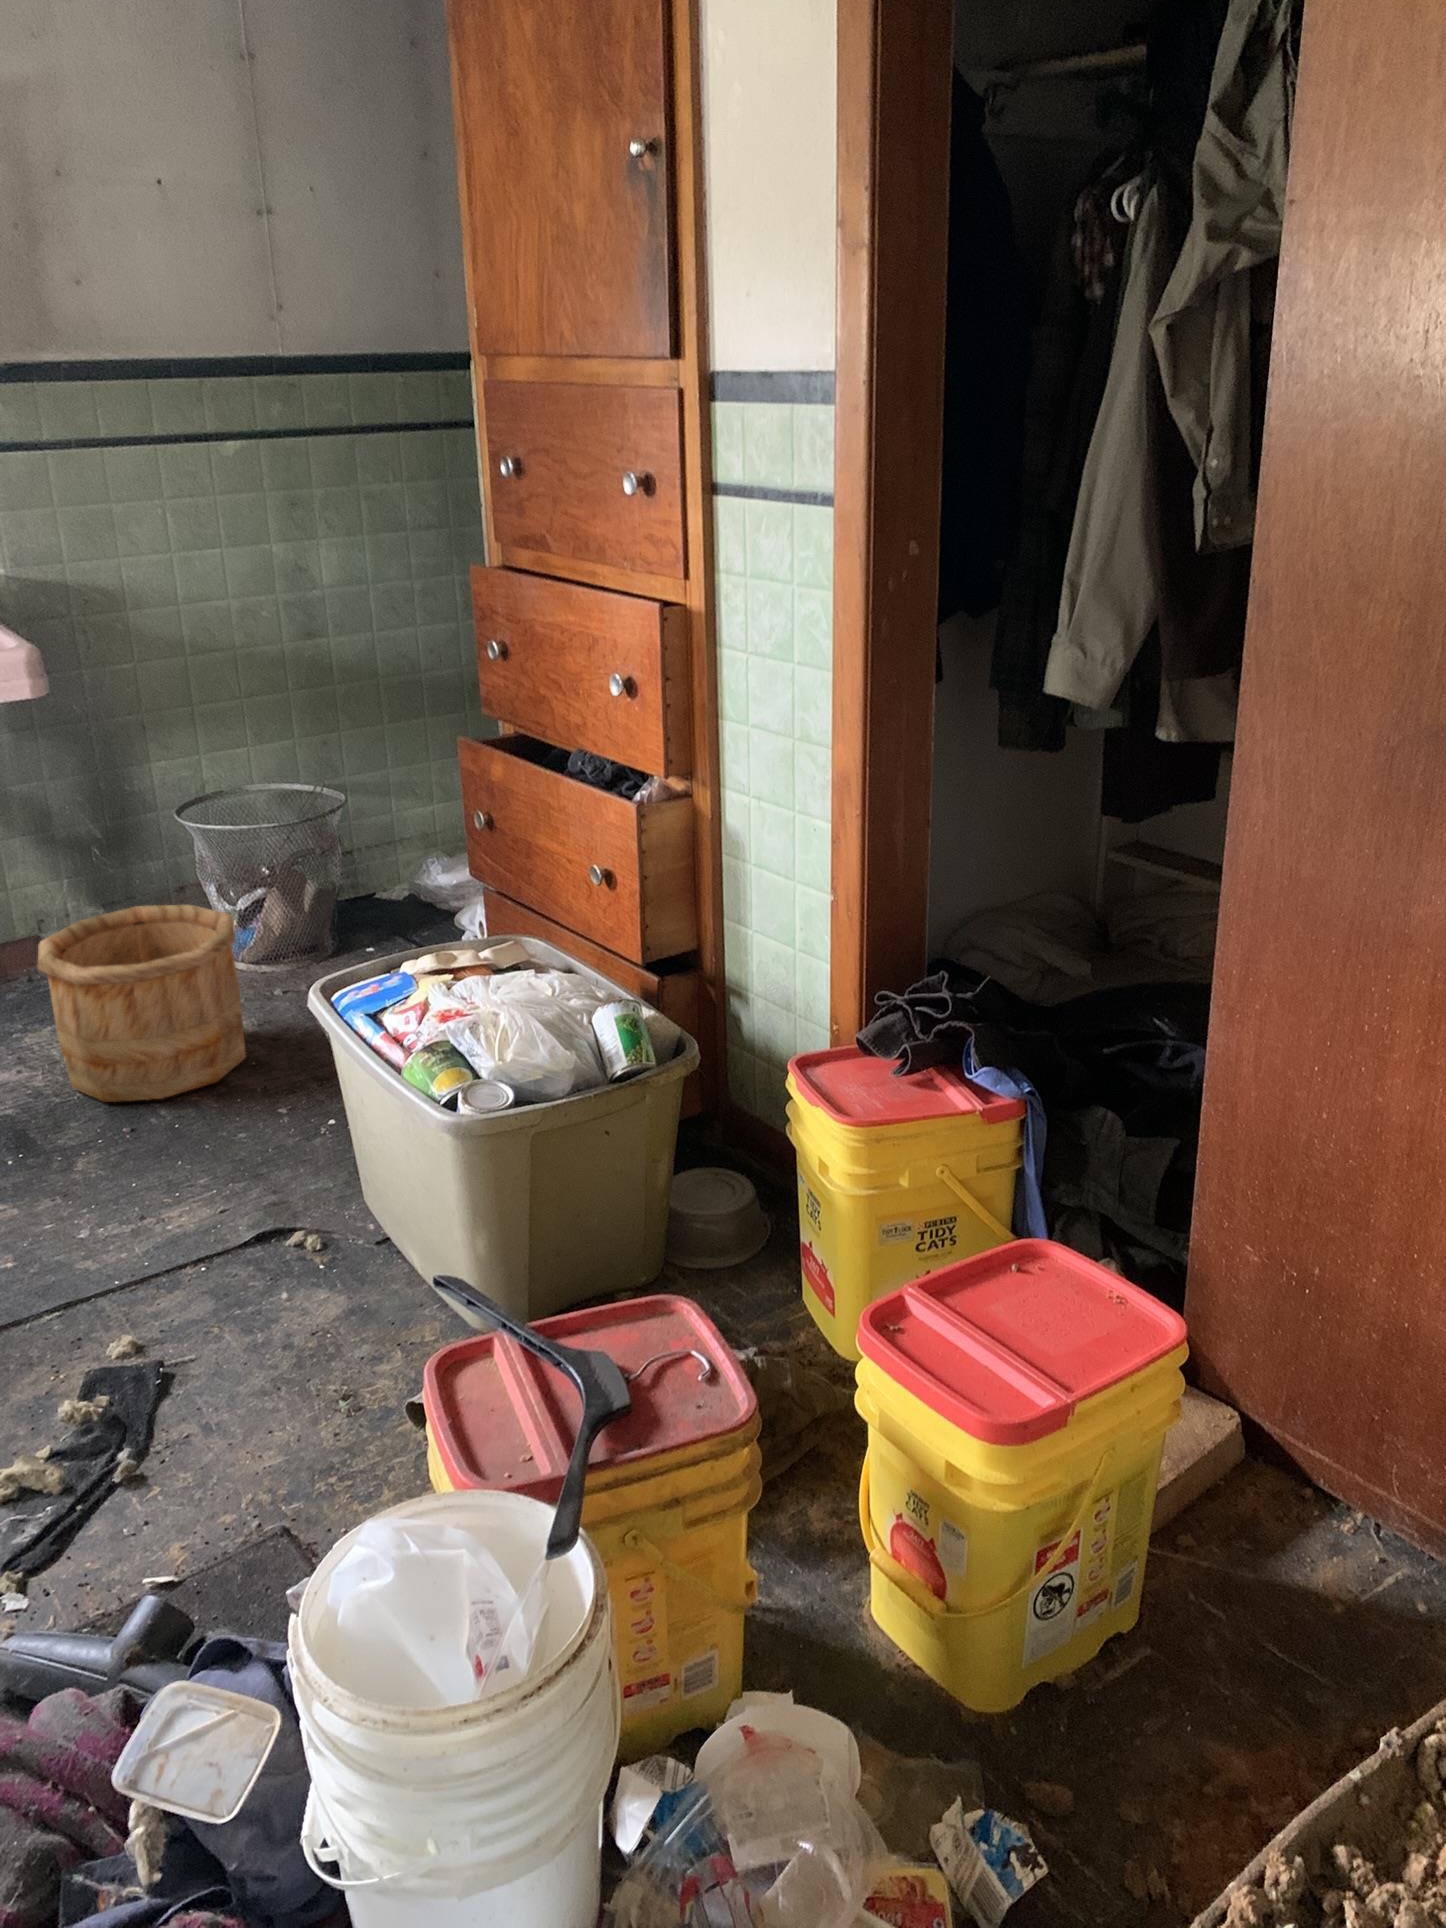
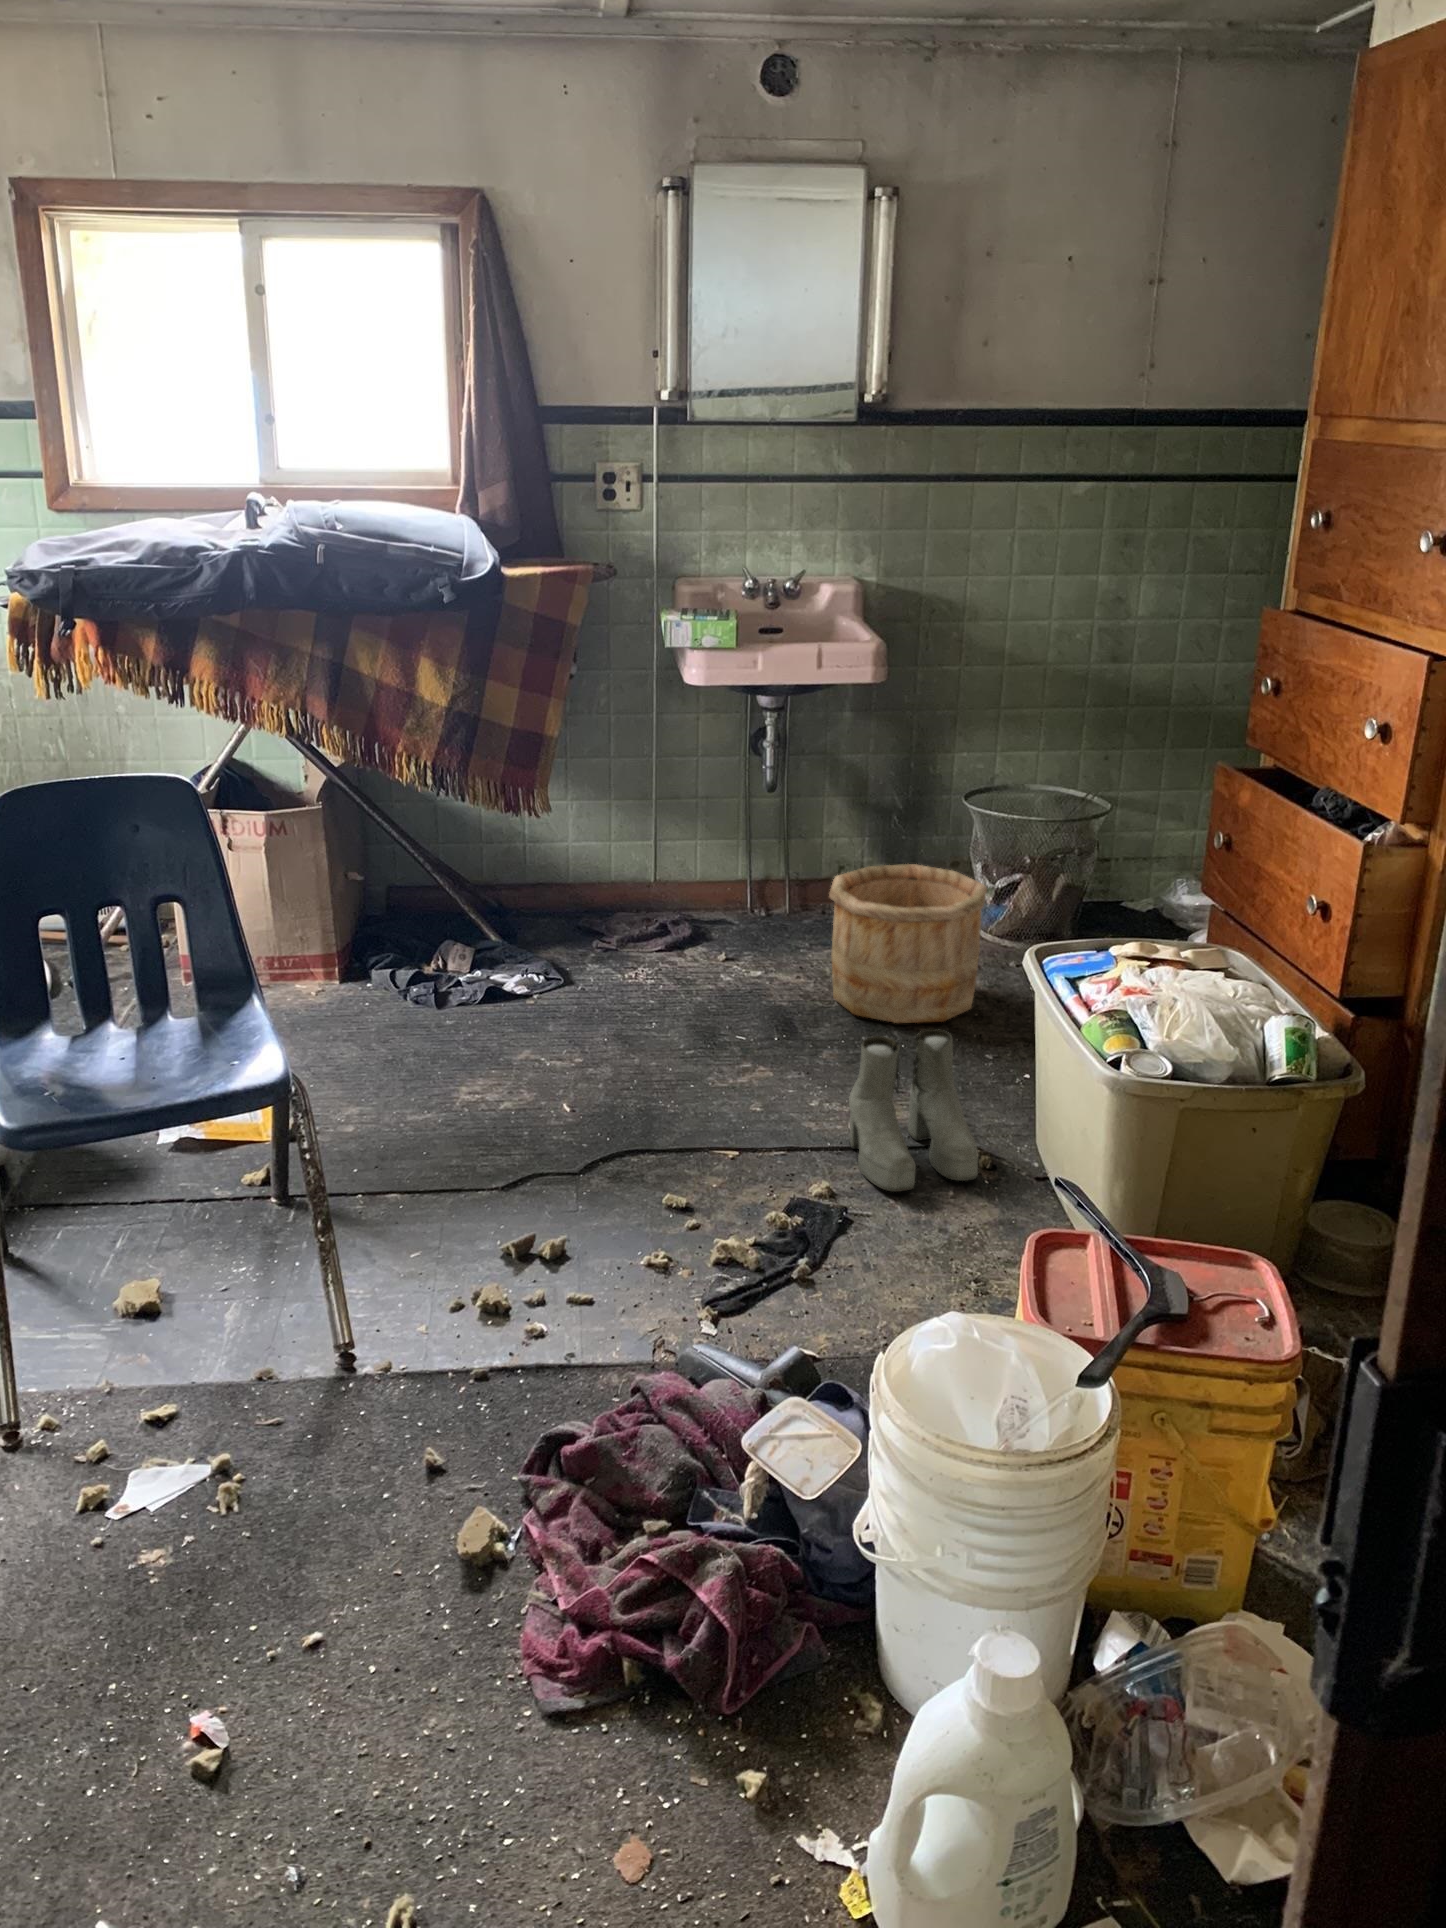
boots: none [131,1106,311,1320] -> present [849,1029,979,1192]

